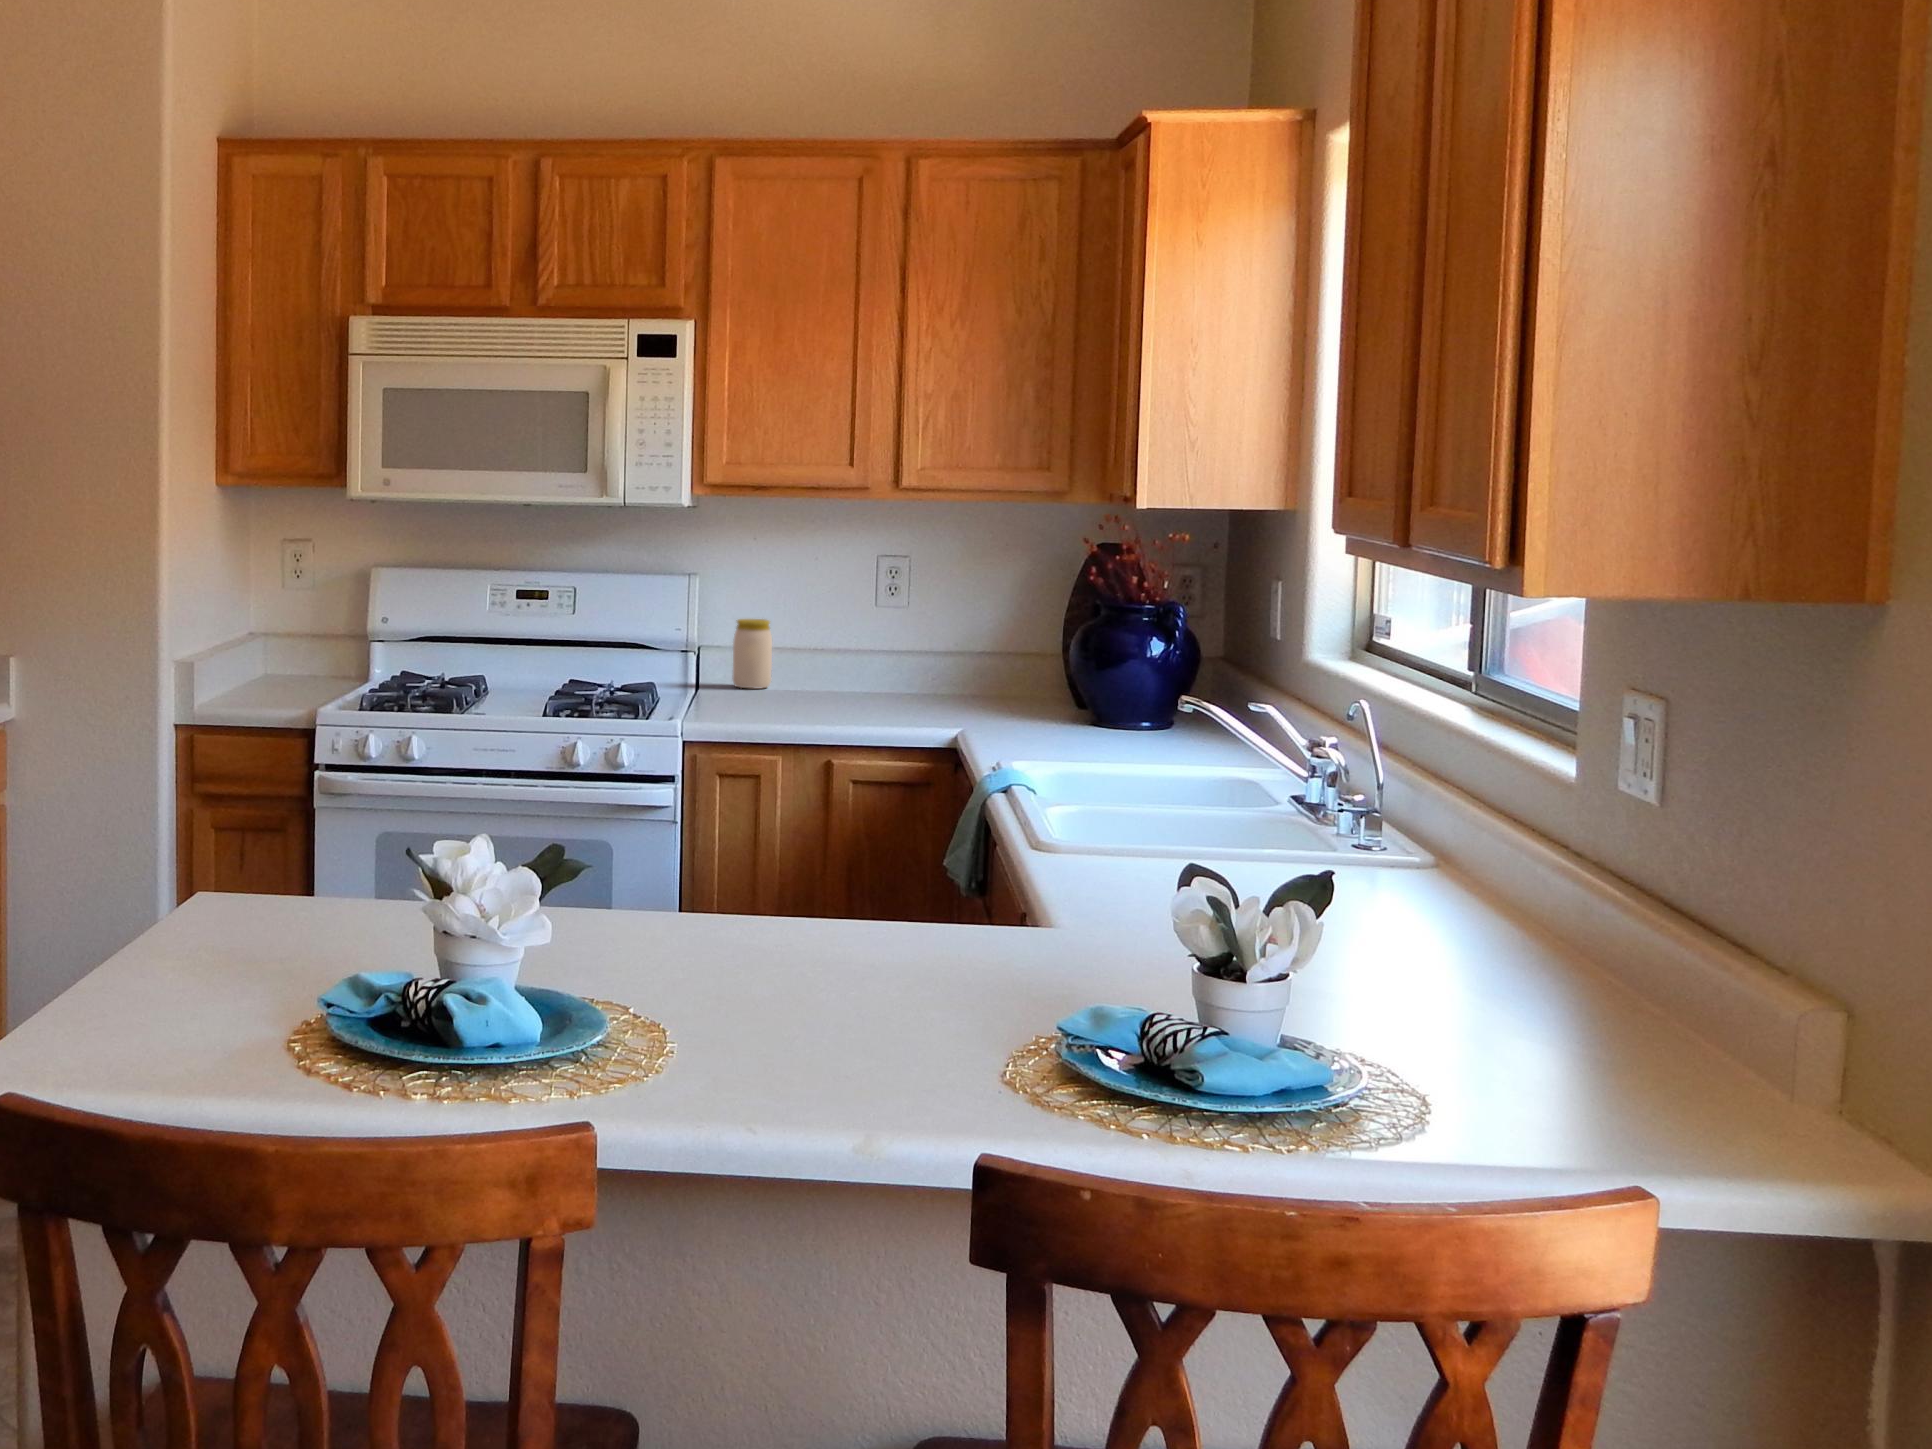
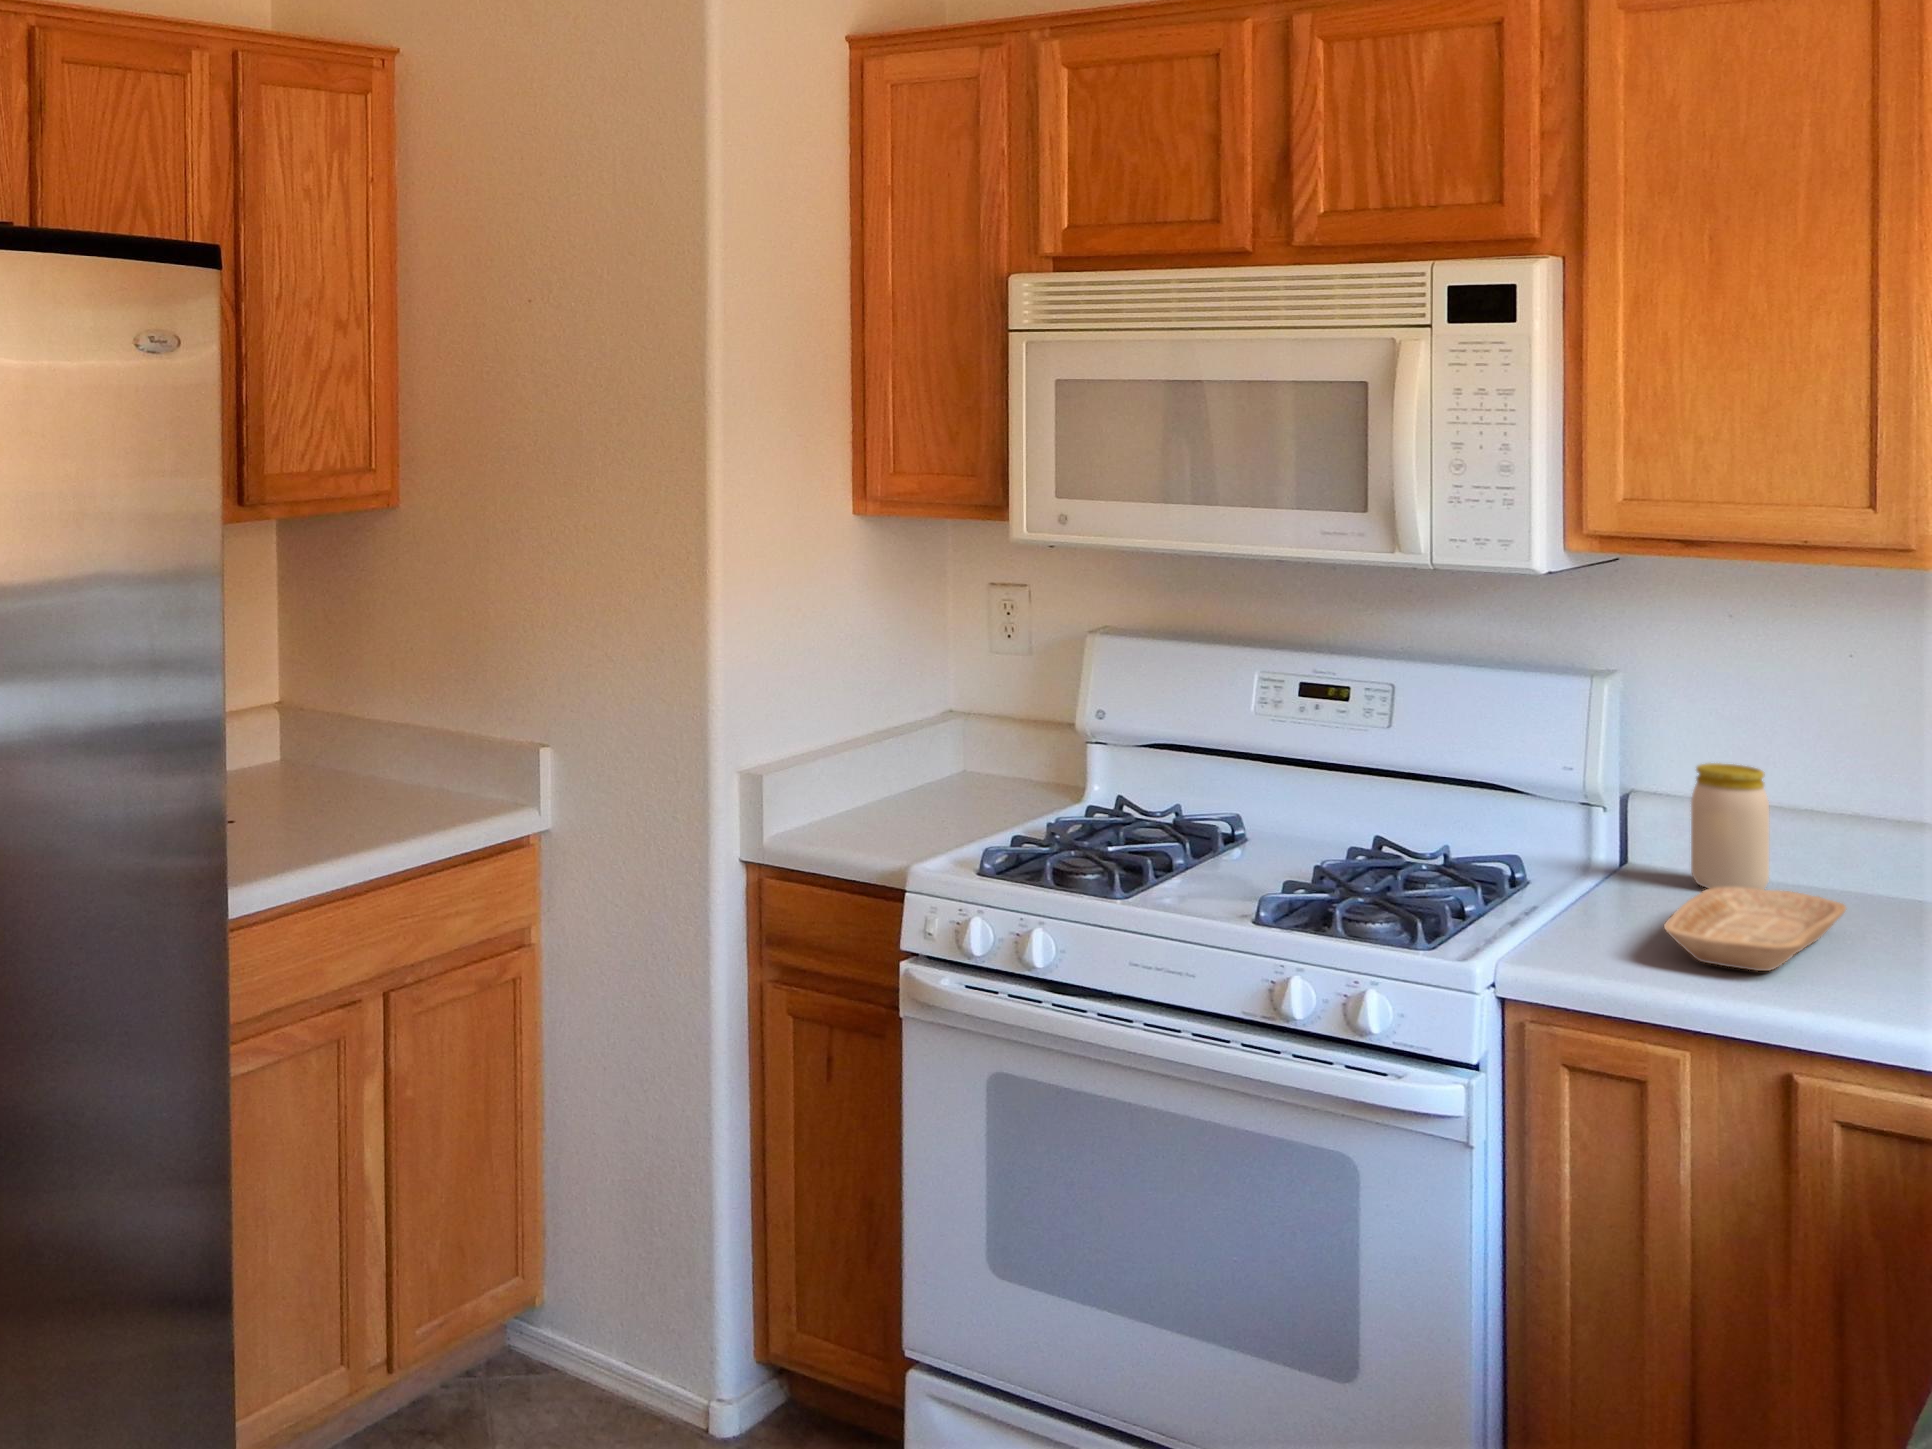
tray: none [756,680,826,713] -> present [1664,887,1846,971]

